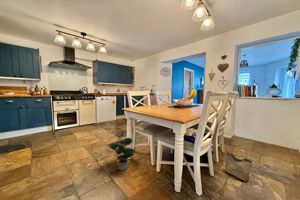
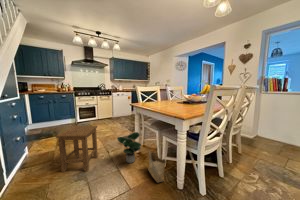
stool: none [39,133,86,188] -> present [56,126,98,172]
woven basket: present [225,145,252,181] -> present [148,152,166,182]

